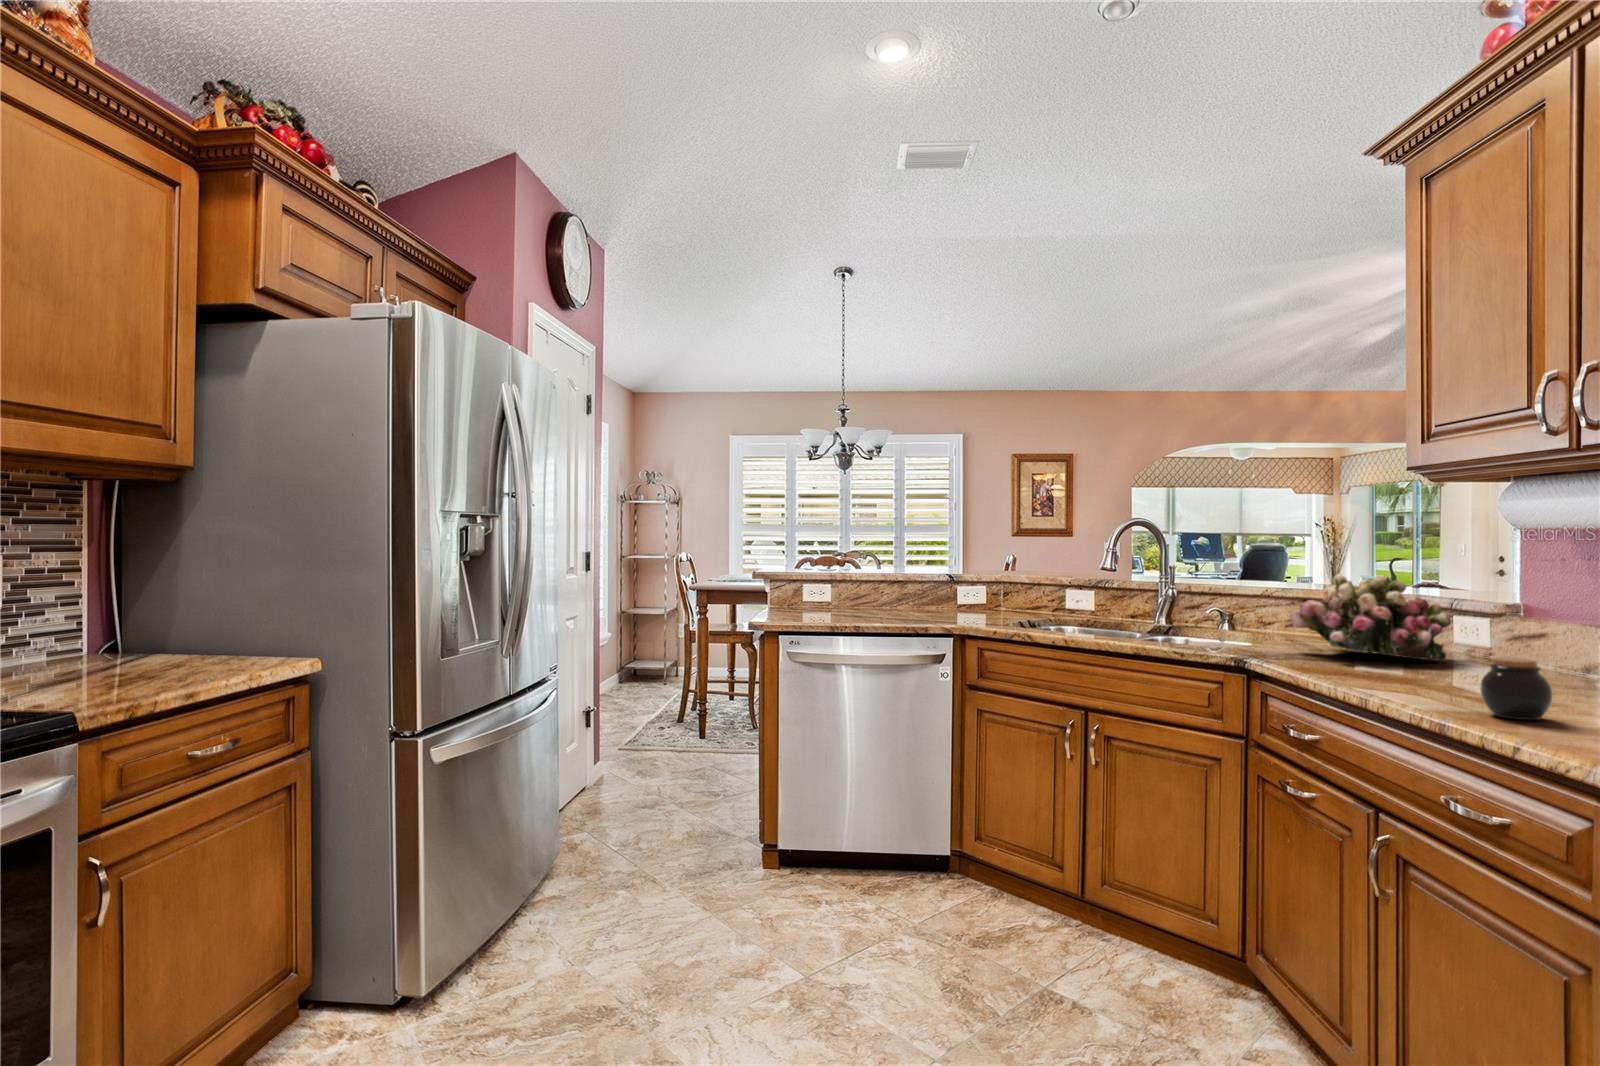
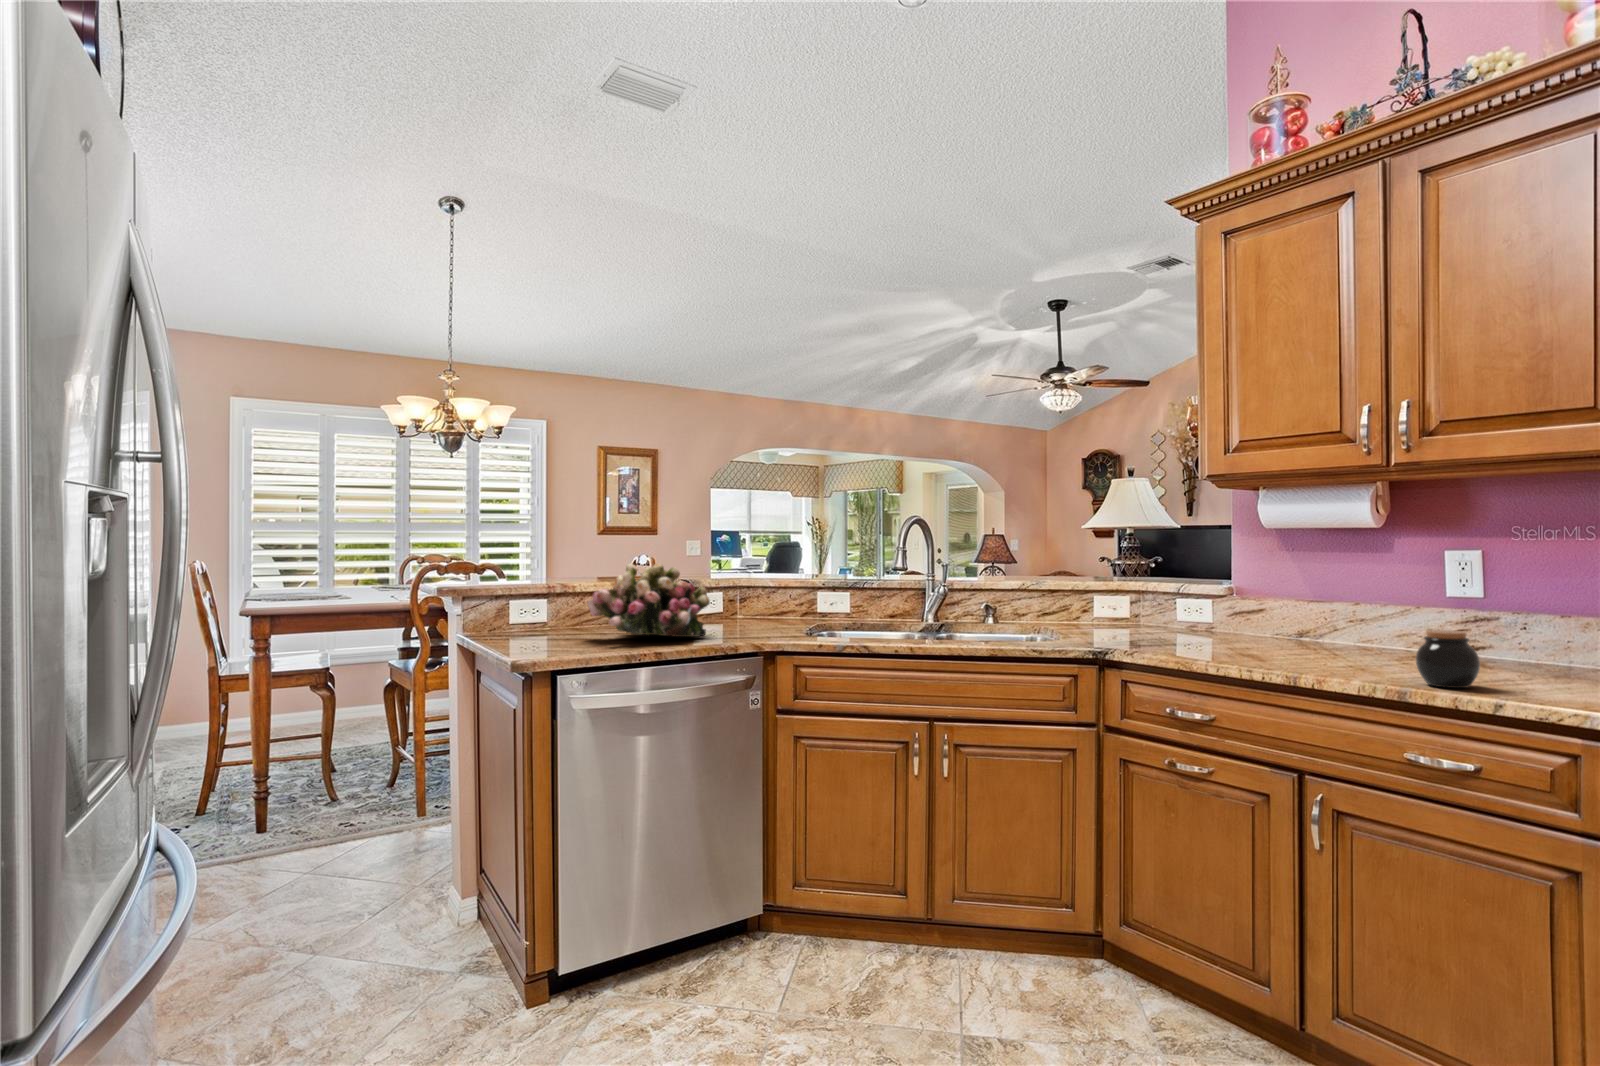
flower arrangement: present [1290,574,1451,661] -> present [587,564,710,637]

